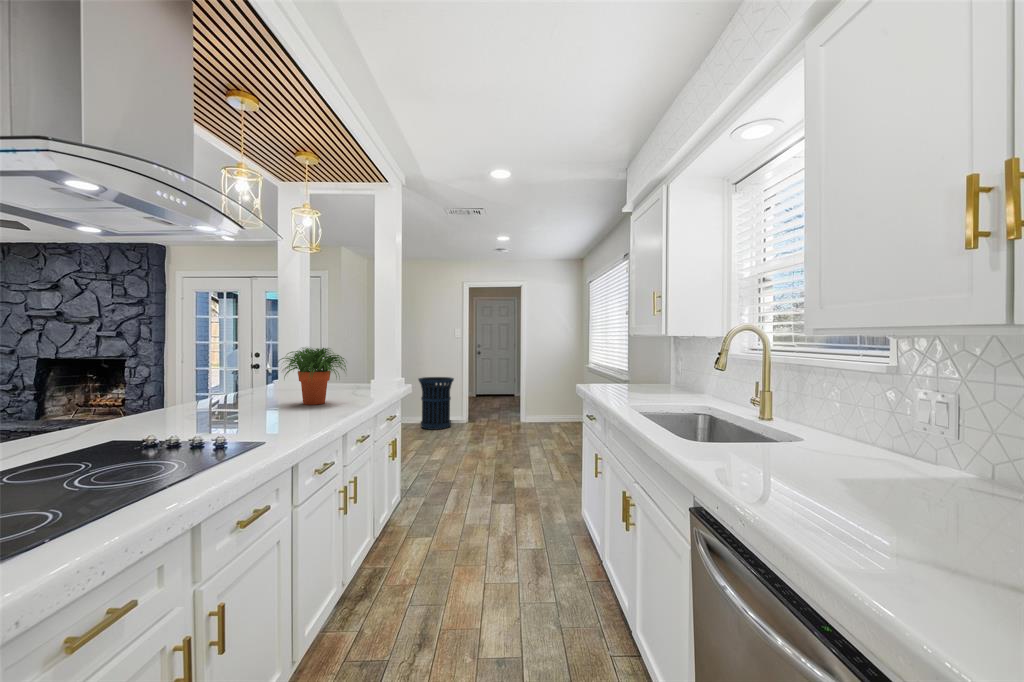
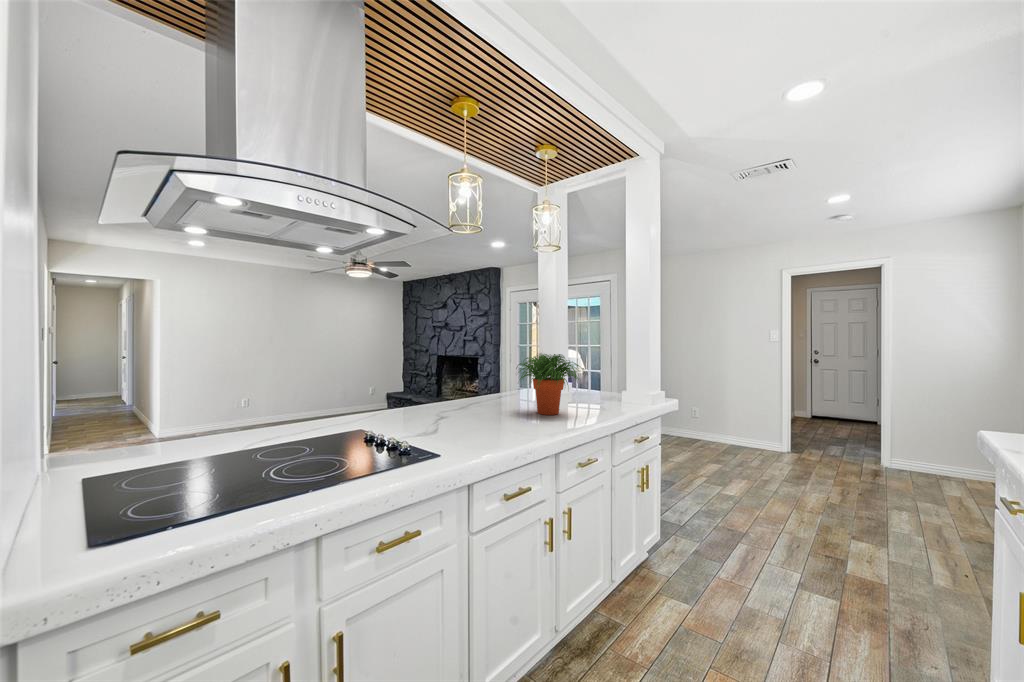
trash can: present [419,377,454,430] -> none [718,389,768,455]

